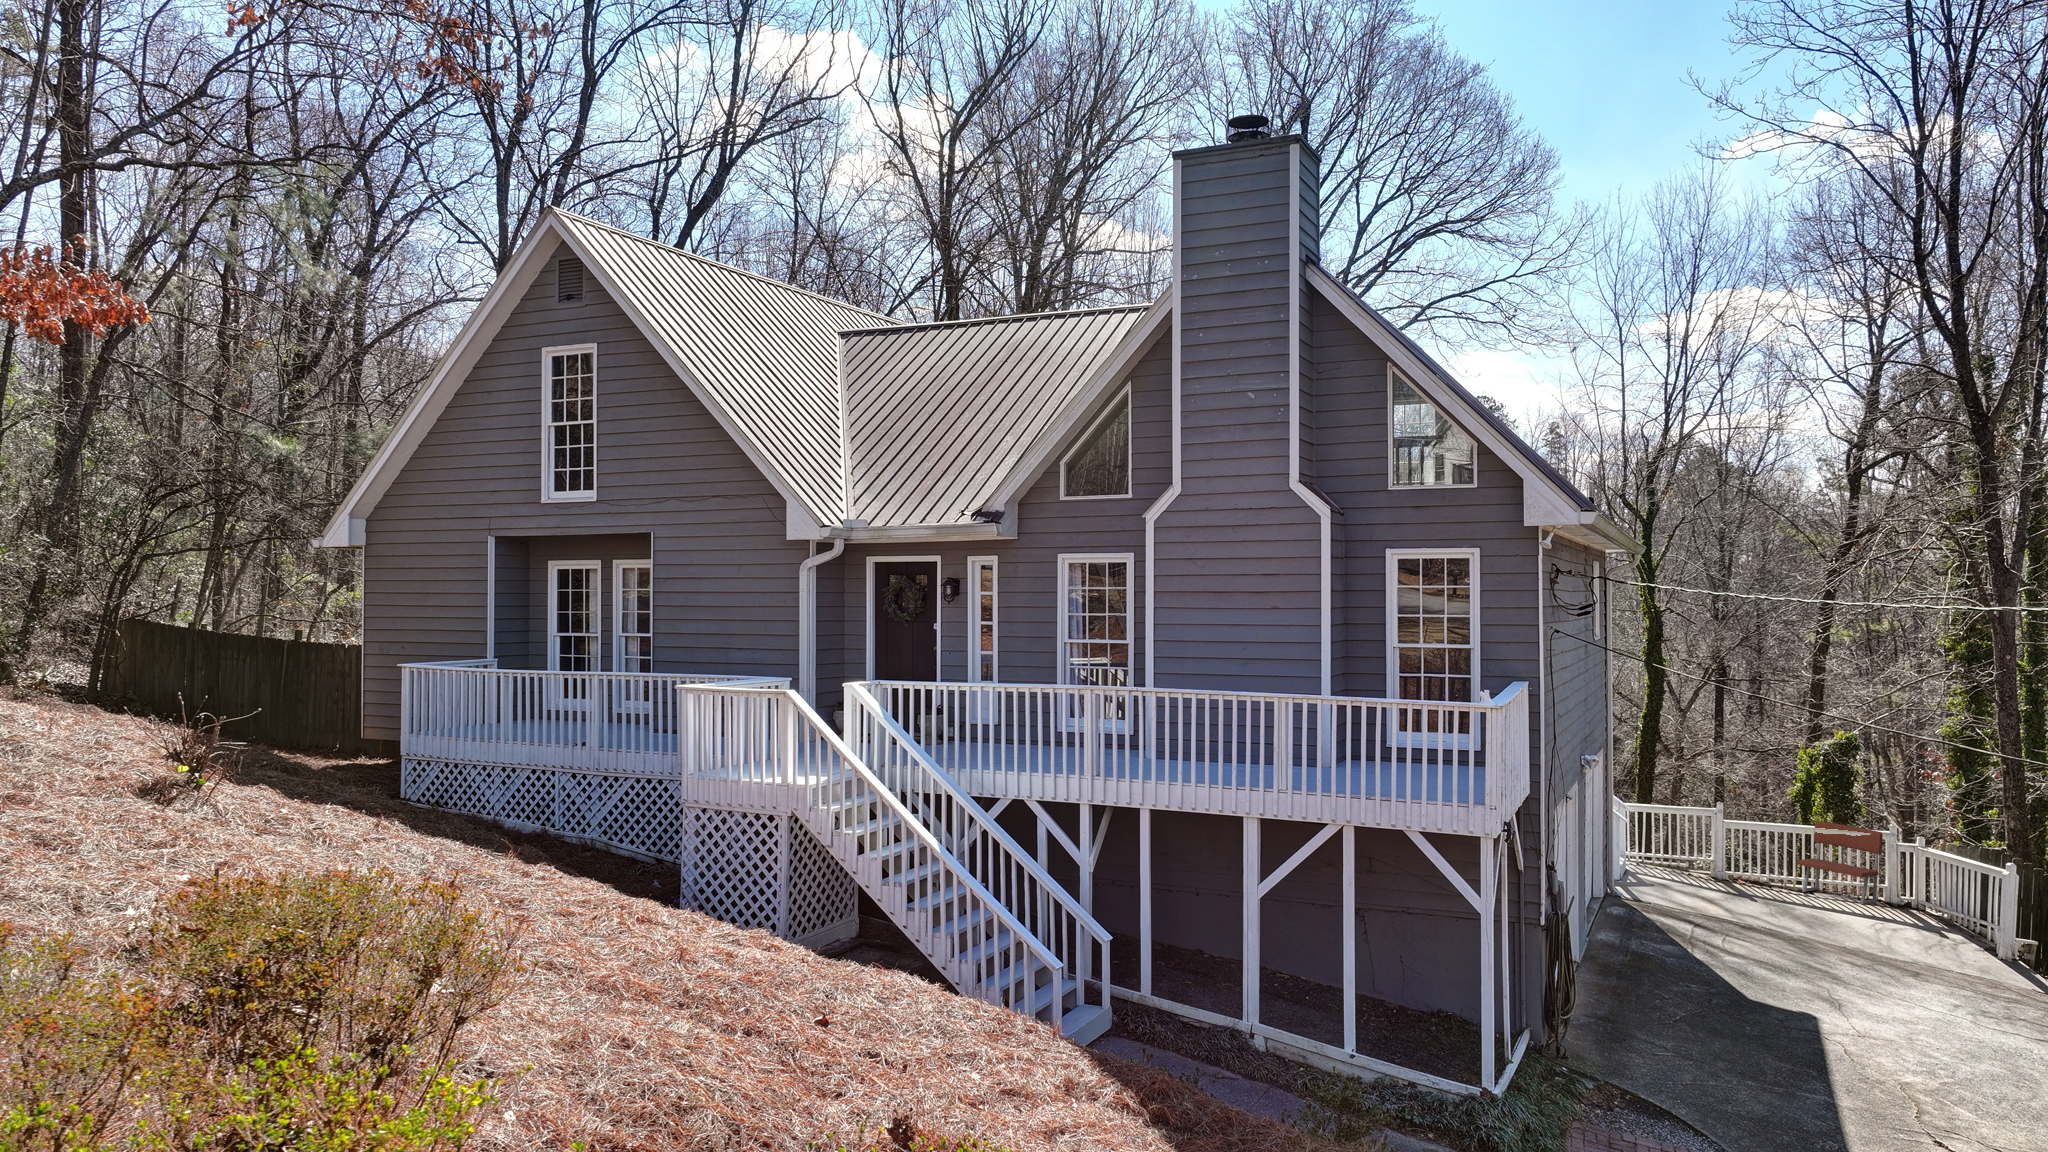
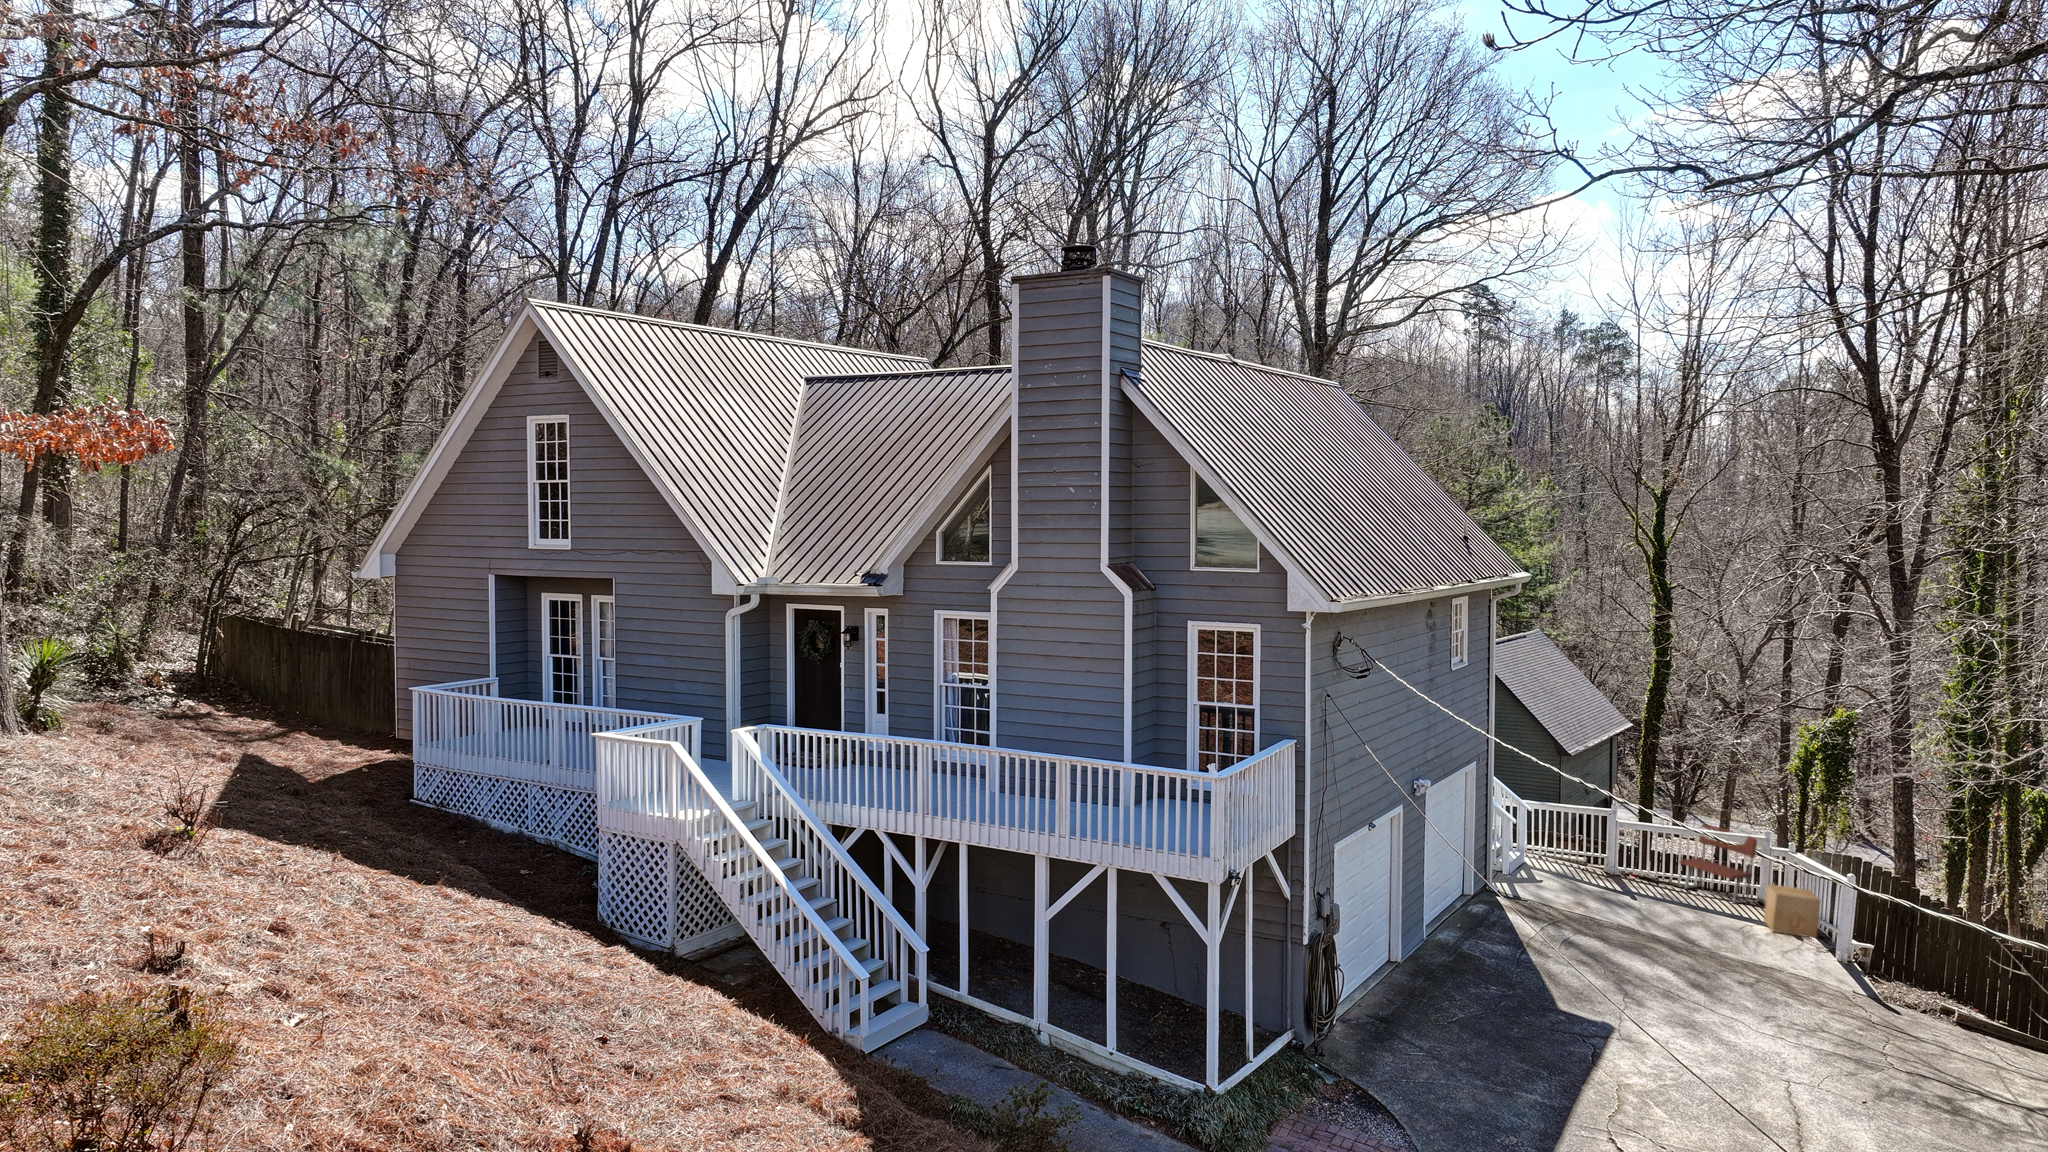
cardboard box: none [1906,878,1973,933] -> present [1764,884,1820,938]

